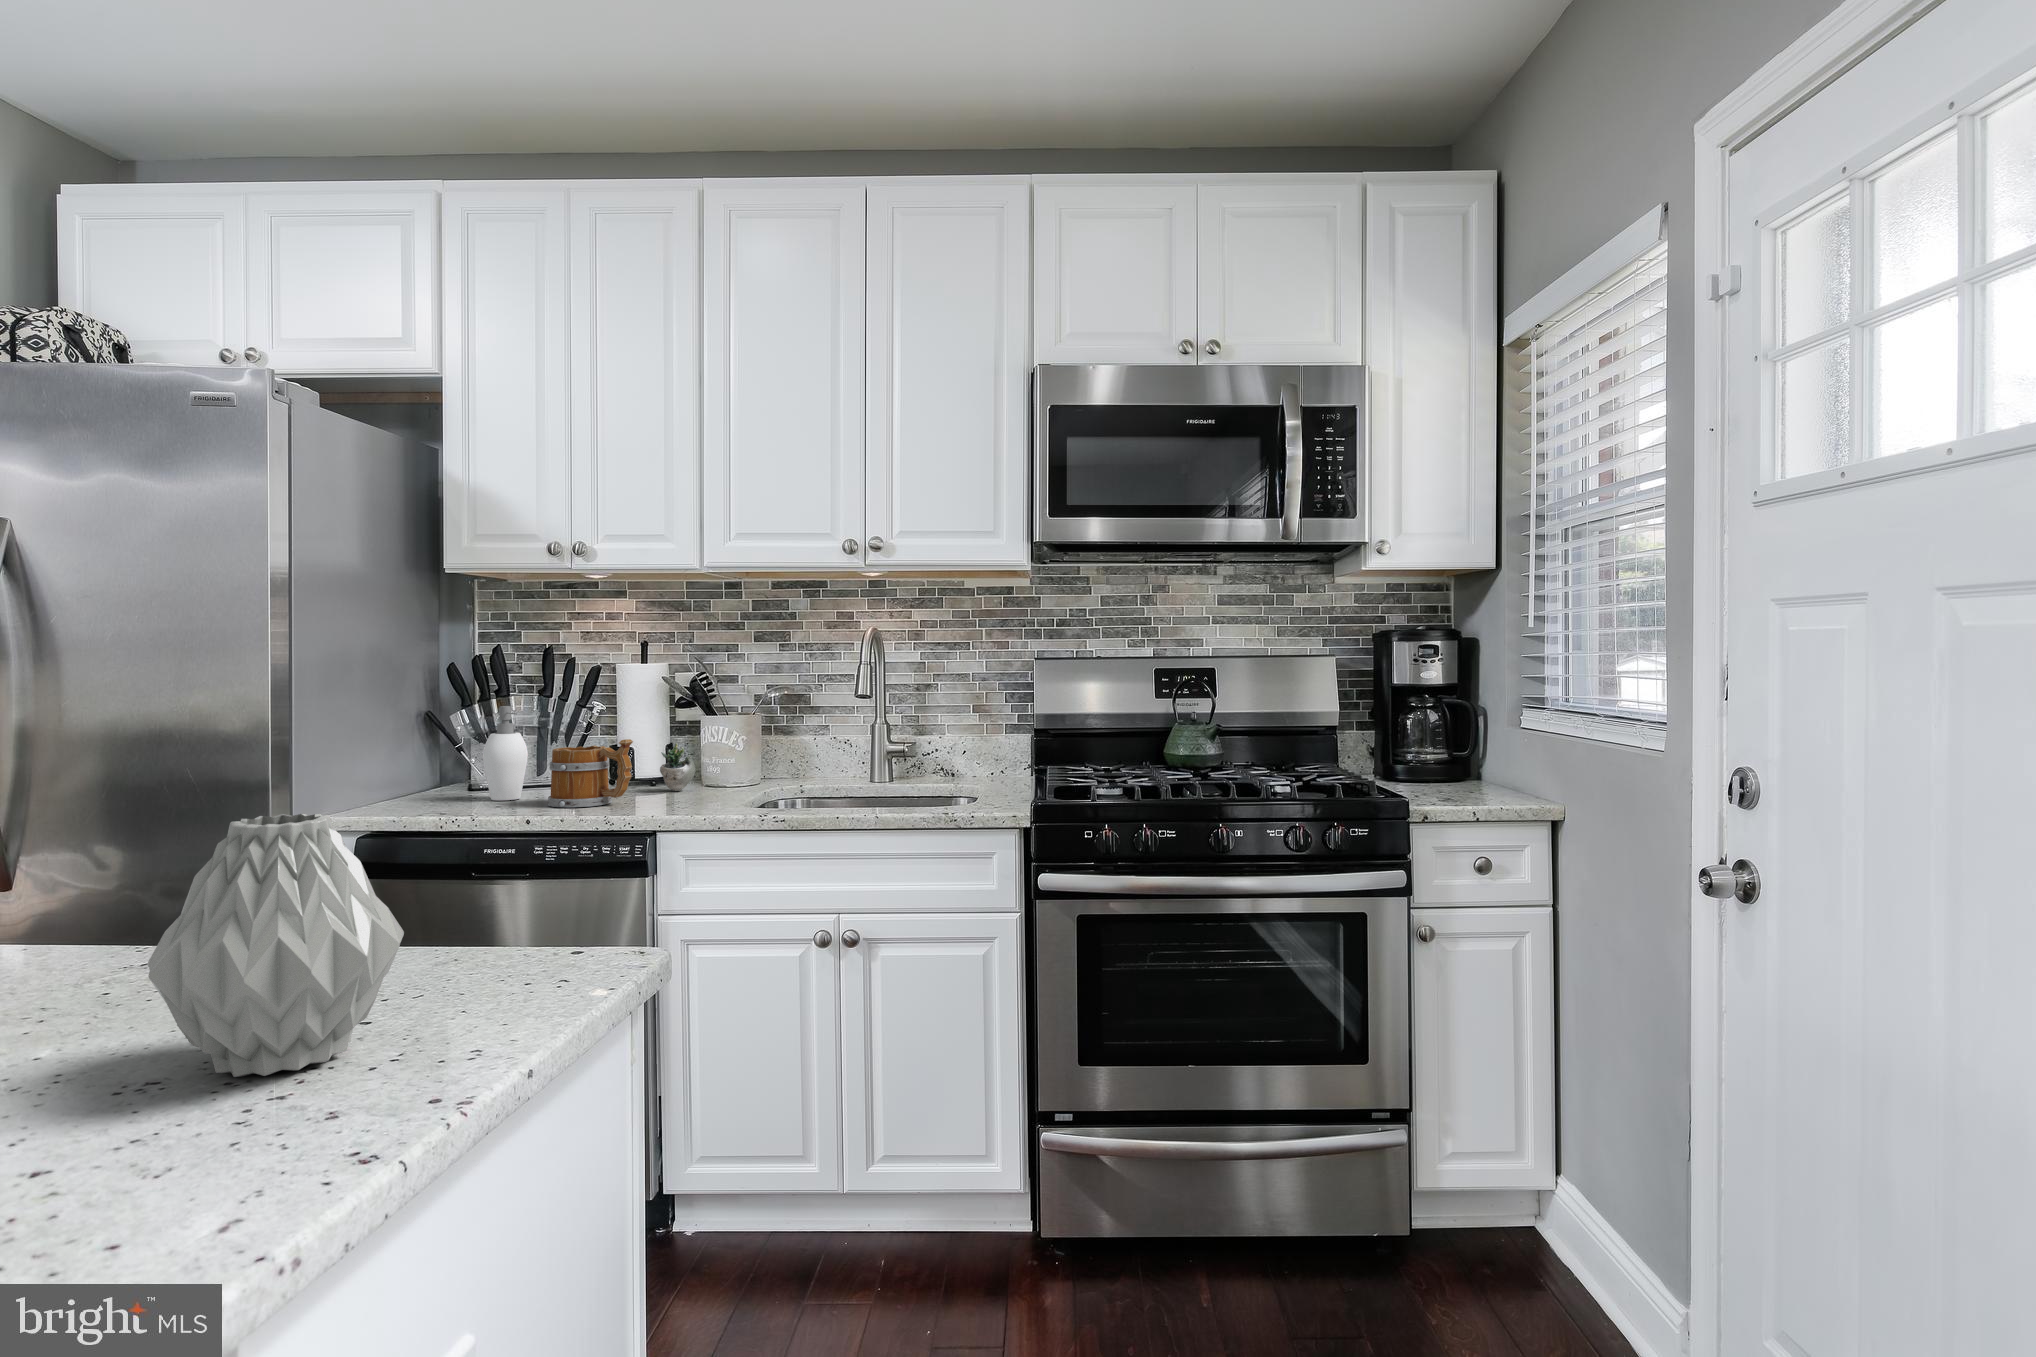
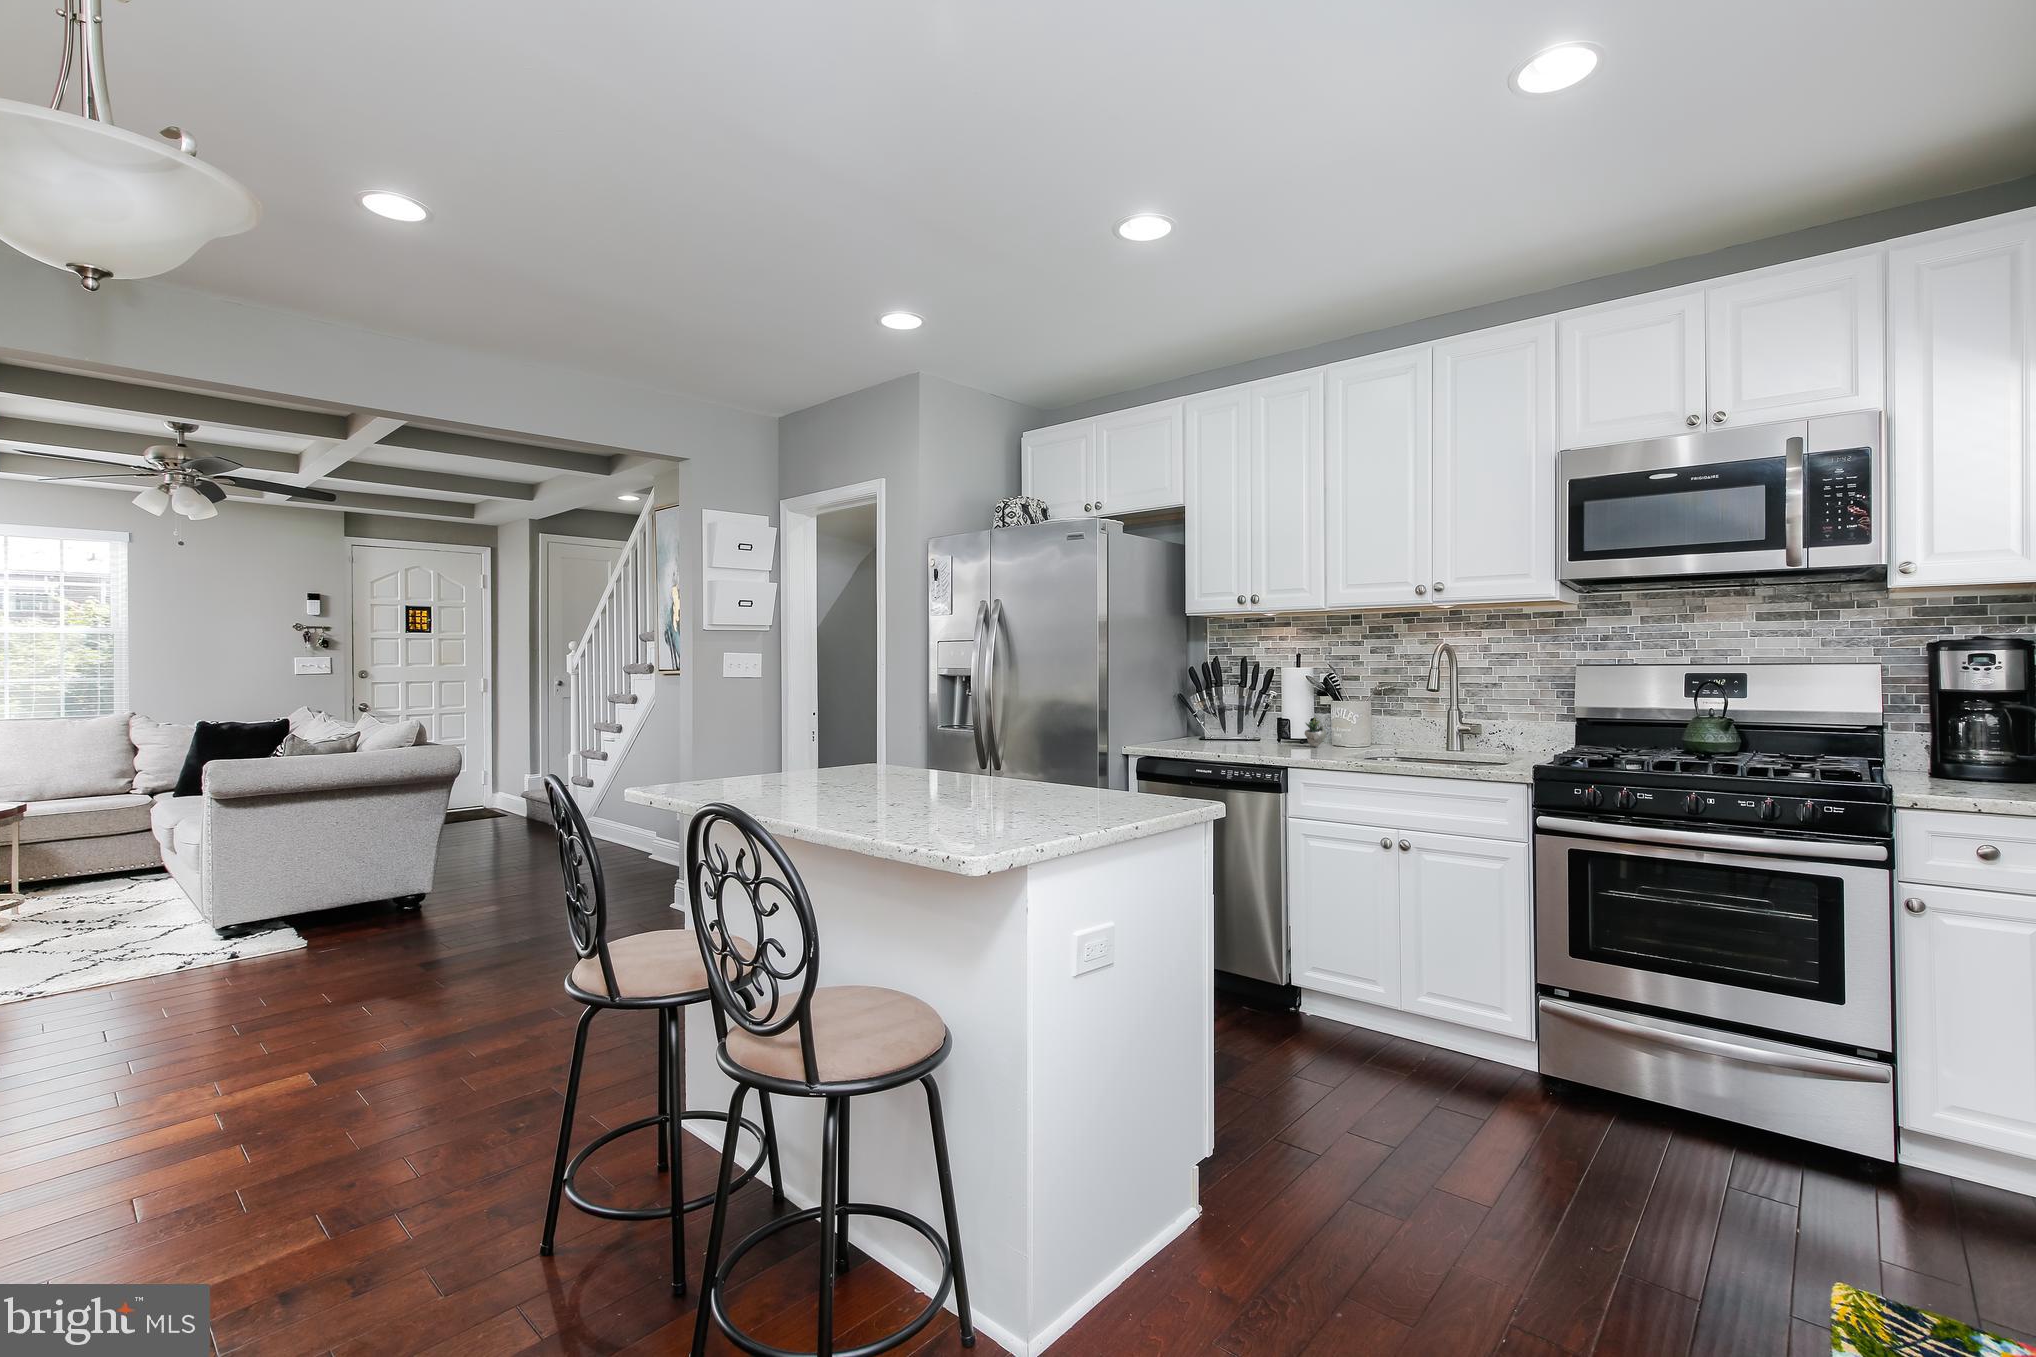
soap dispenser: present [483,706,528,800] -> none [1206,692,1229,745]
mug: present [548,739,633,807] -> none [1238,713,1284,750]
vase: present [148,813,404,1077] -> none [1074,722,1143,803]

